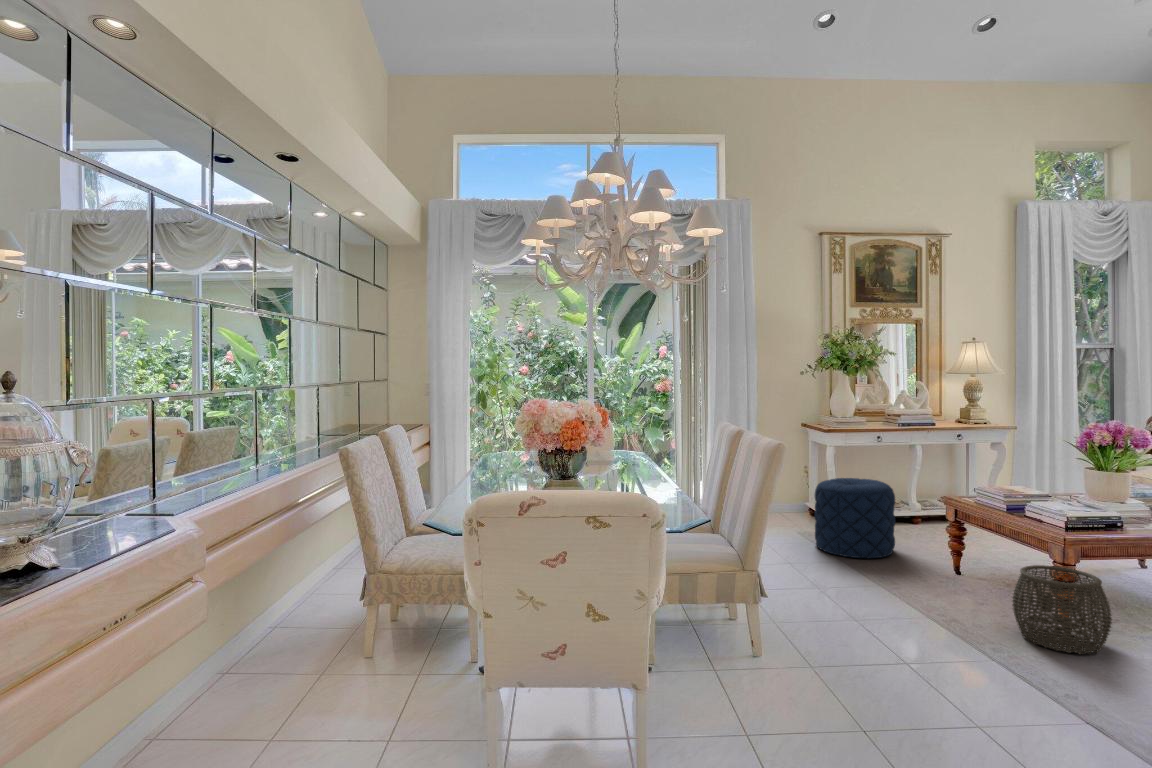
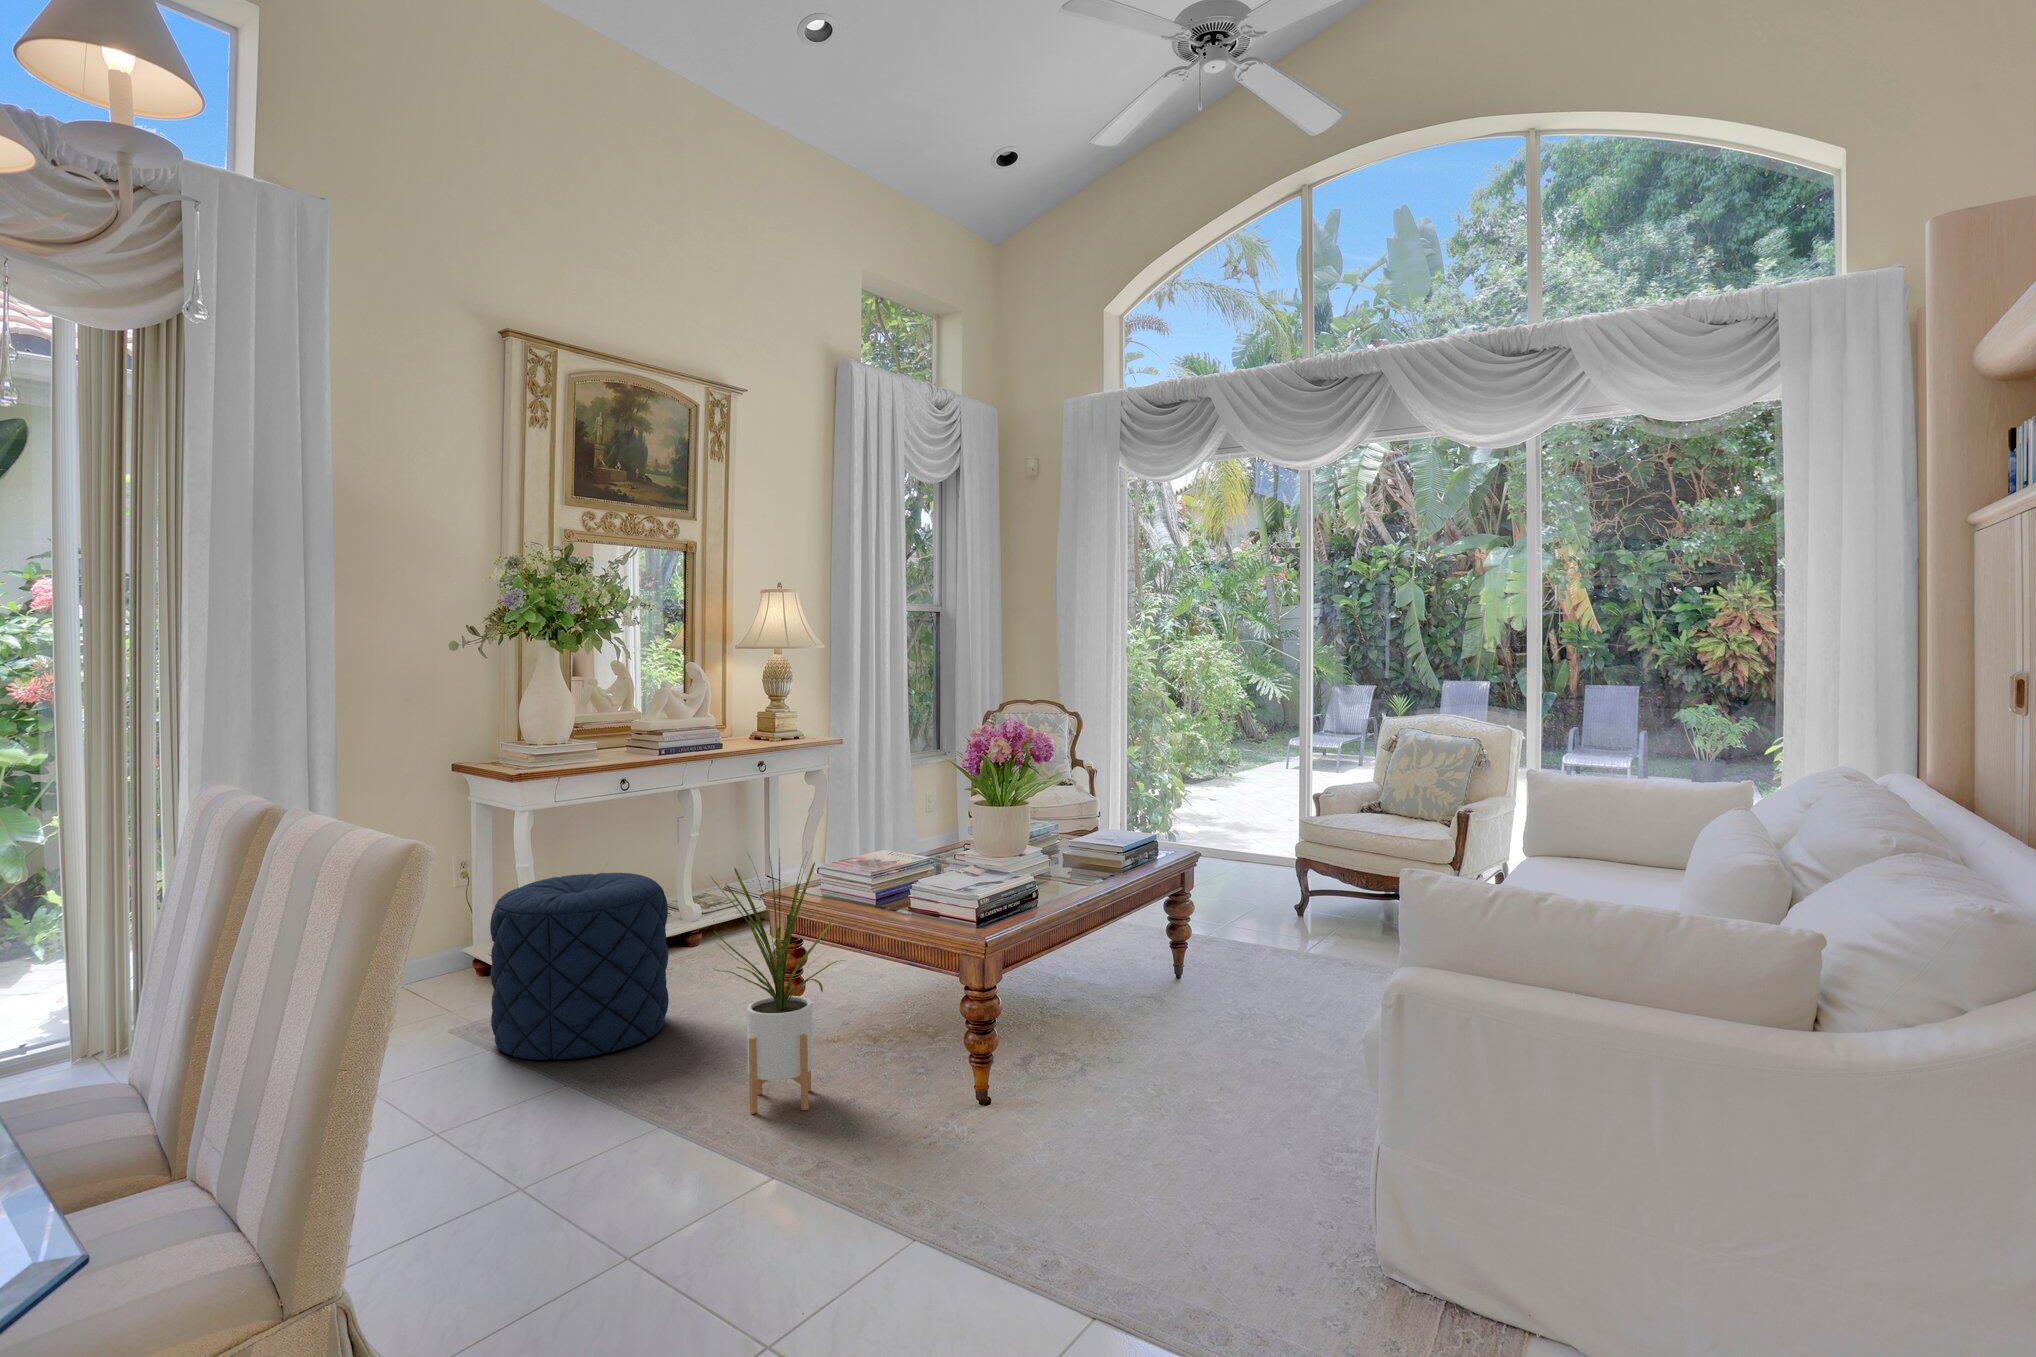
house plant: none [909,473,986,602] -> present [711,850,841,1114]
woven basket: present [1012,565,1112,654] -> none [911,998,1062,1169]

